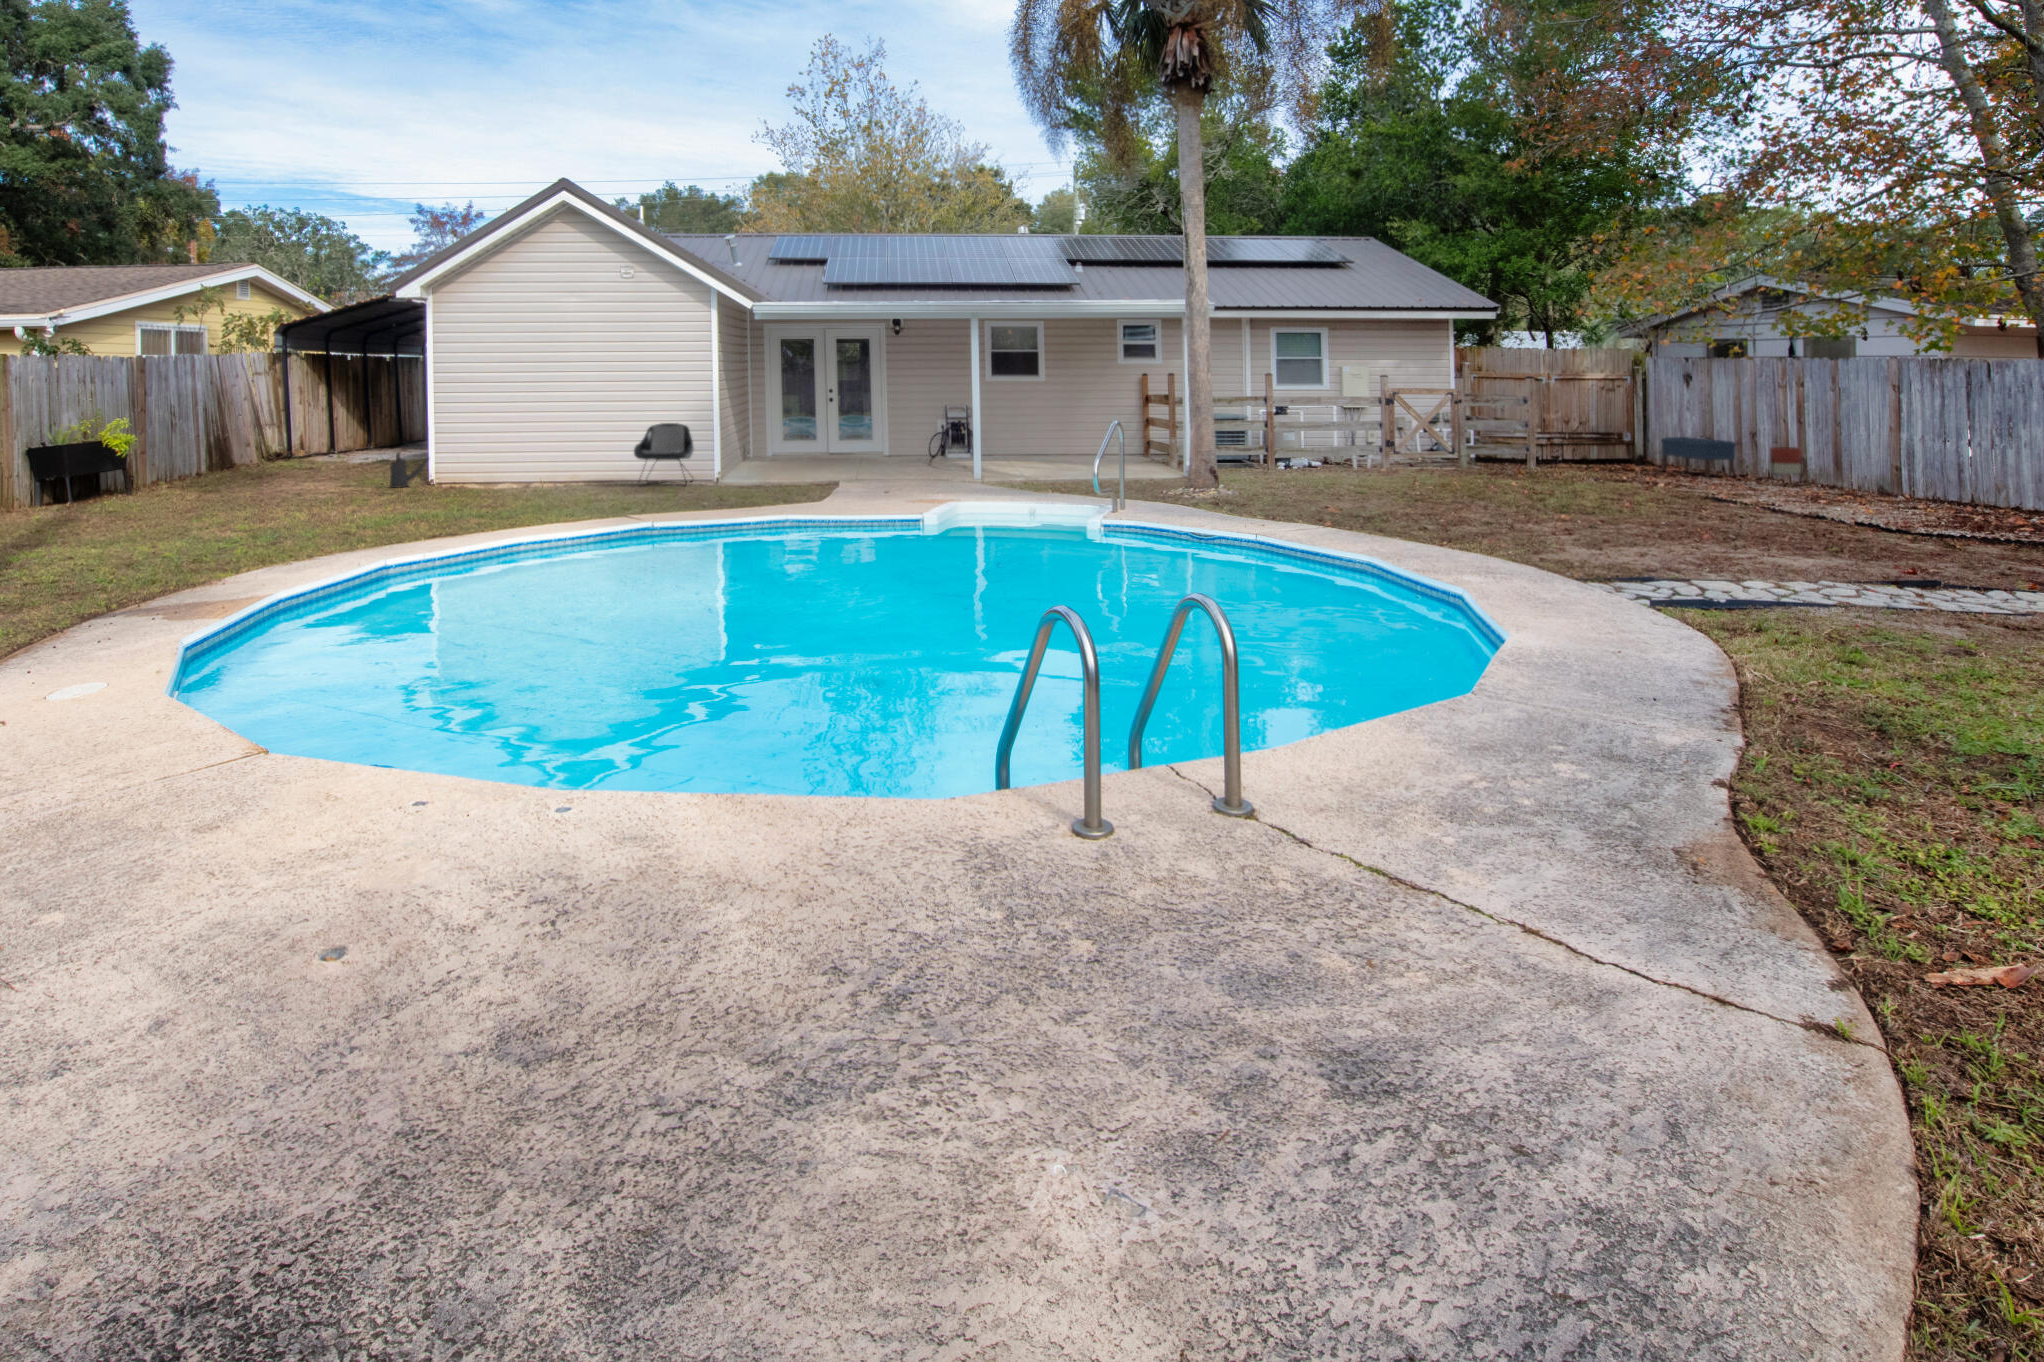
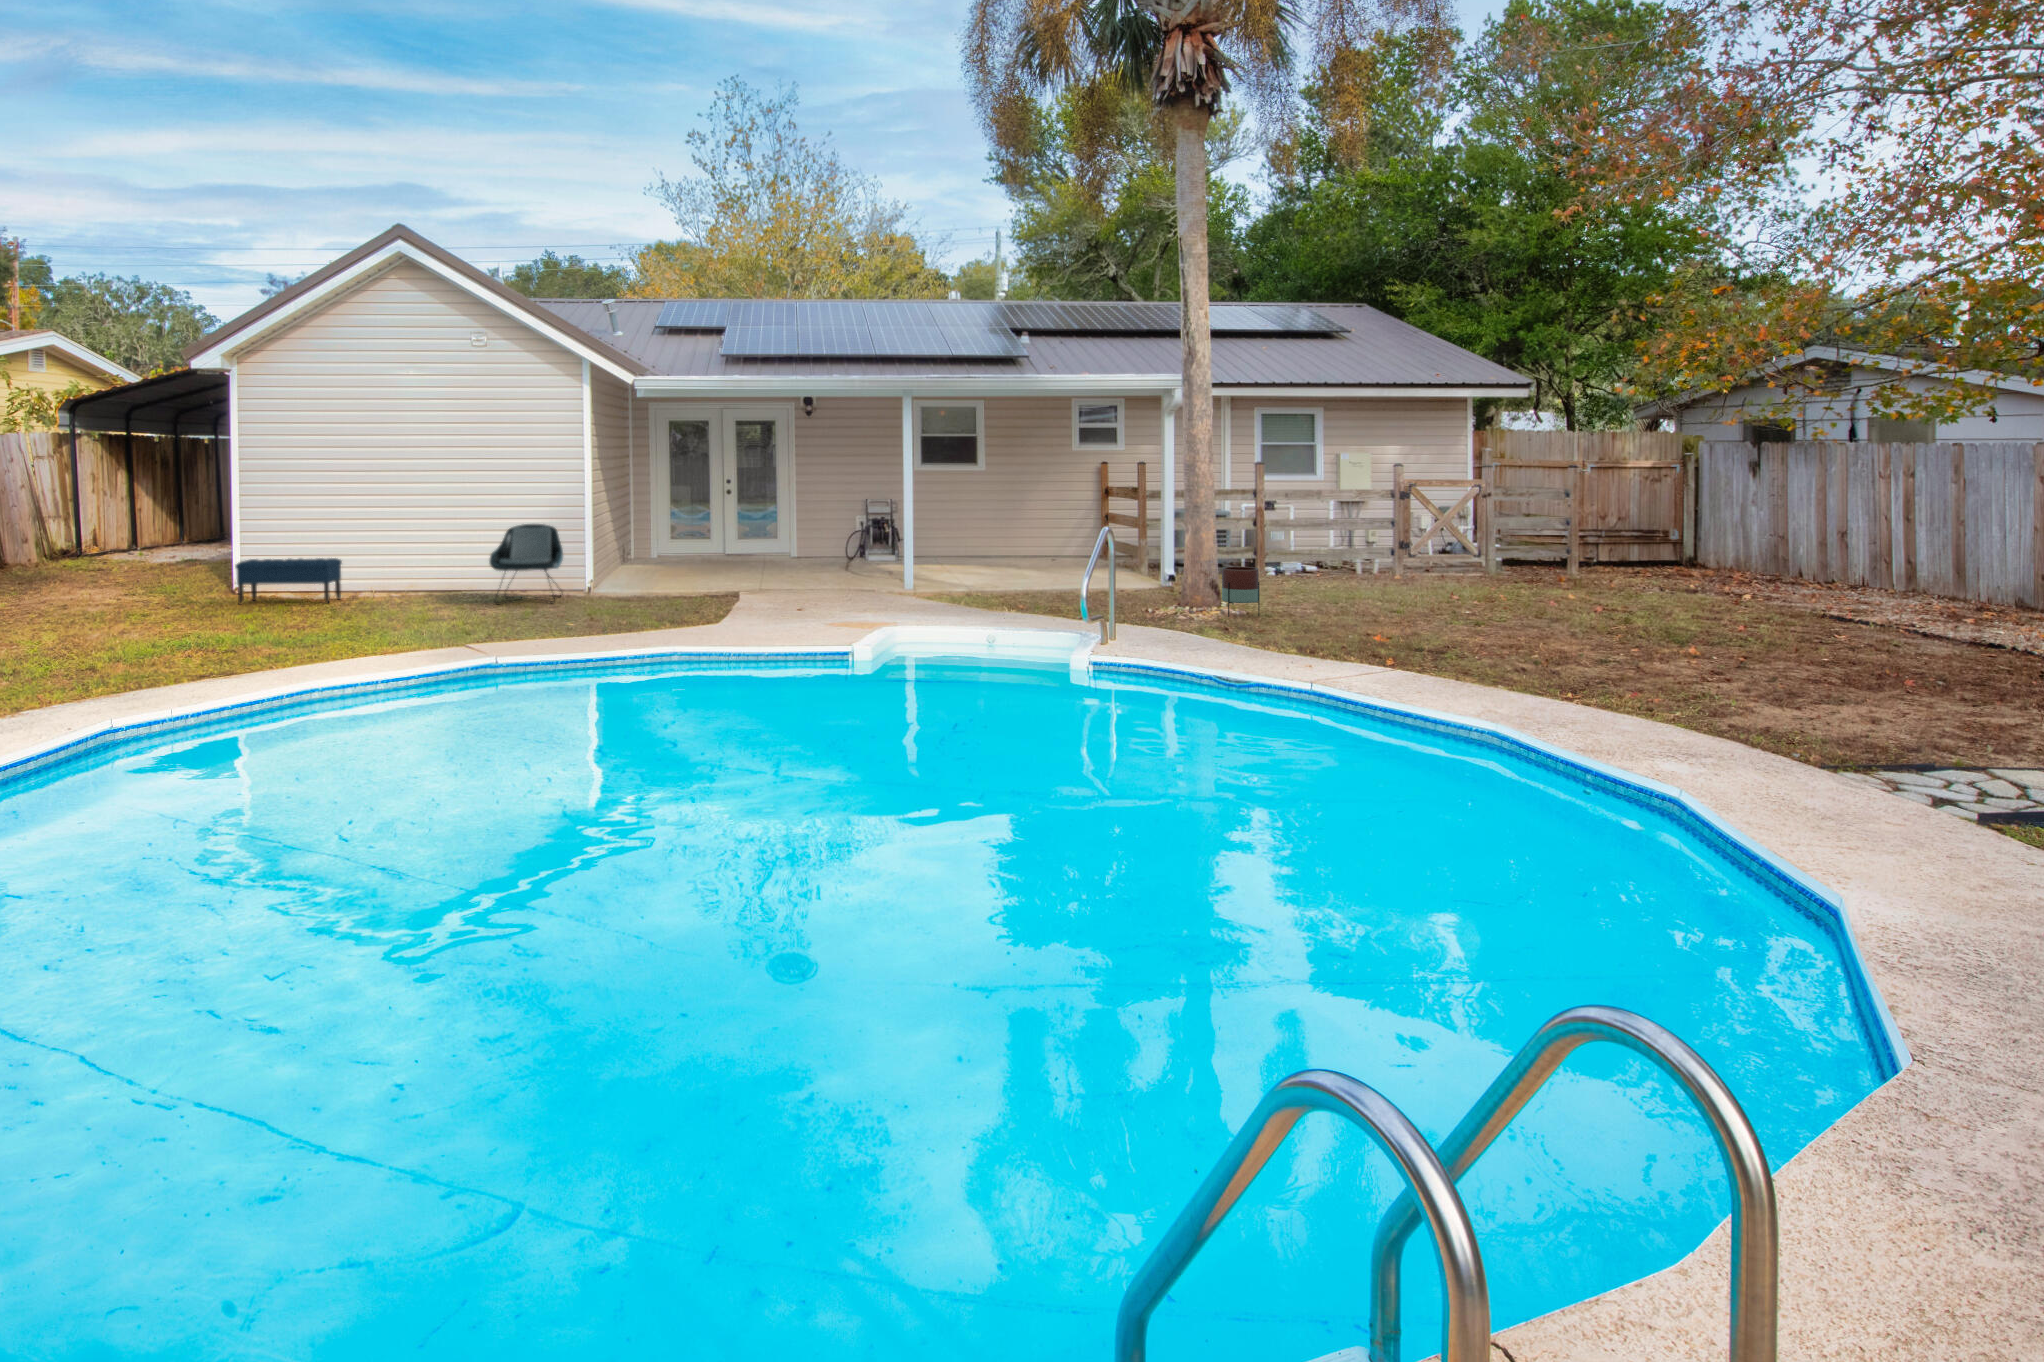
bench: present [1661,437,1736,477] -> present [235,558,342,604]
planter: present [1769,447,1803,479] -> present [1222,567,1260,617]
watering can: present [384,453,428,488] -> none [179,561,237,605]

